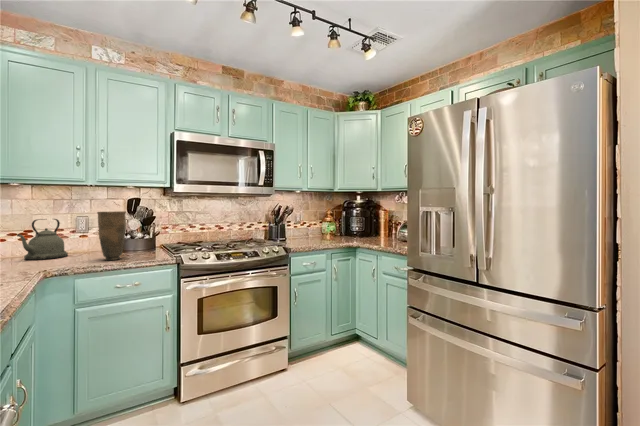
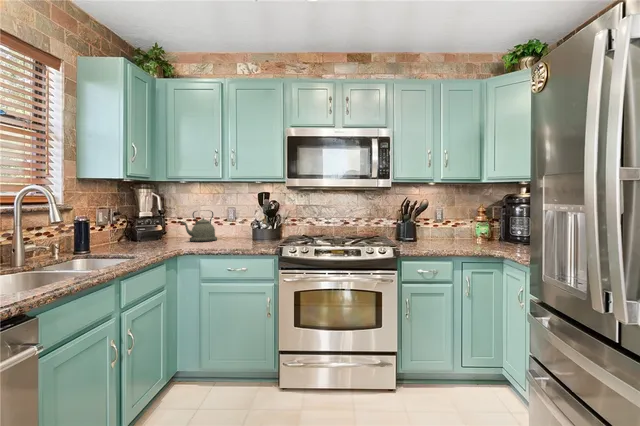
vase: present [97,211,126,260] -> none [221,205,243,247]

